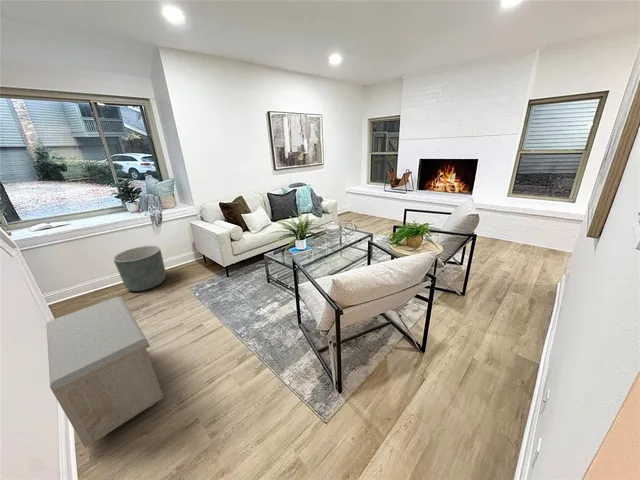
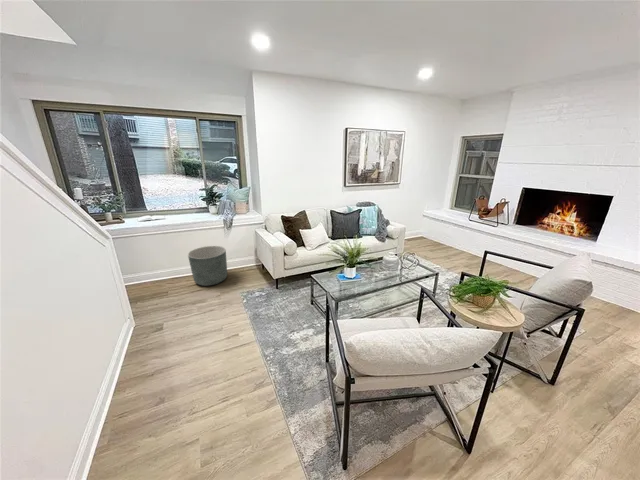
storage bench: present [47,297,164,447] -> none [86,295,180,430]

